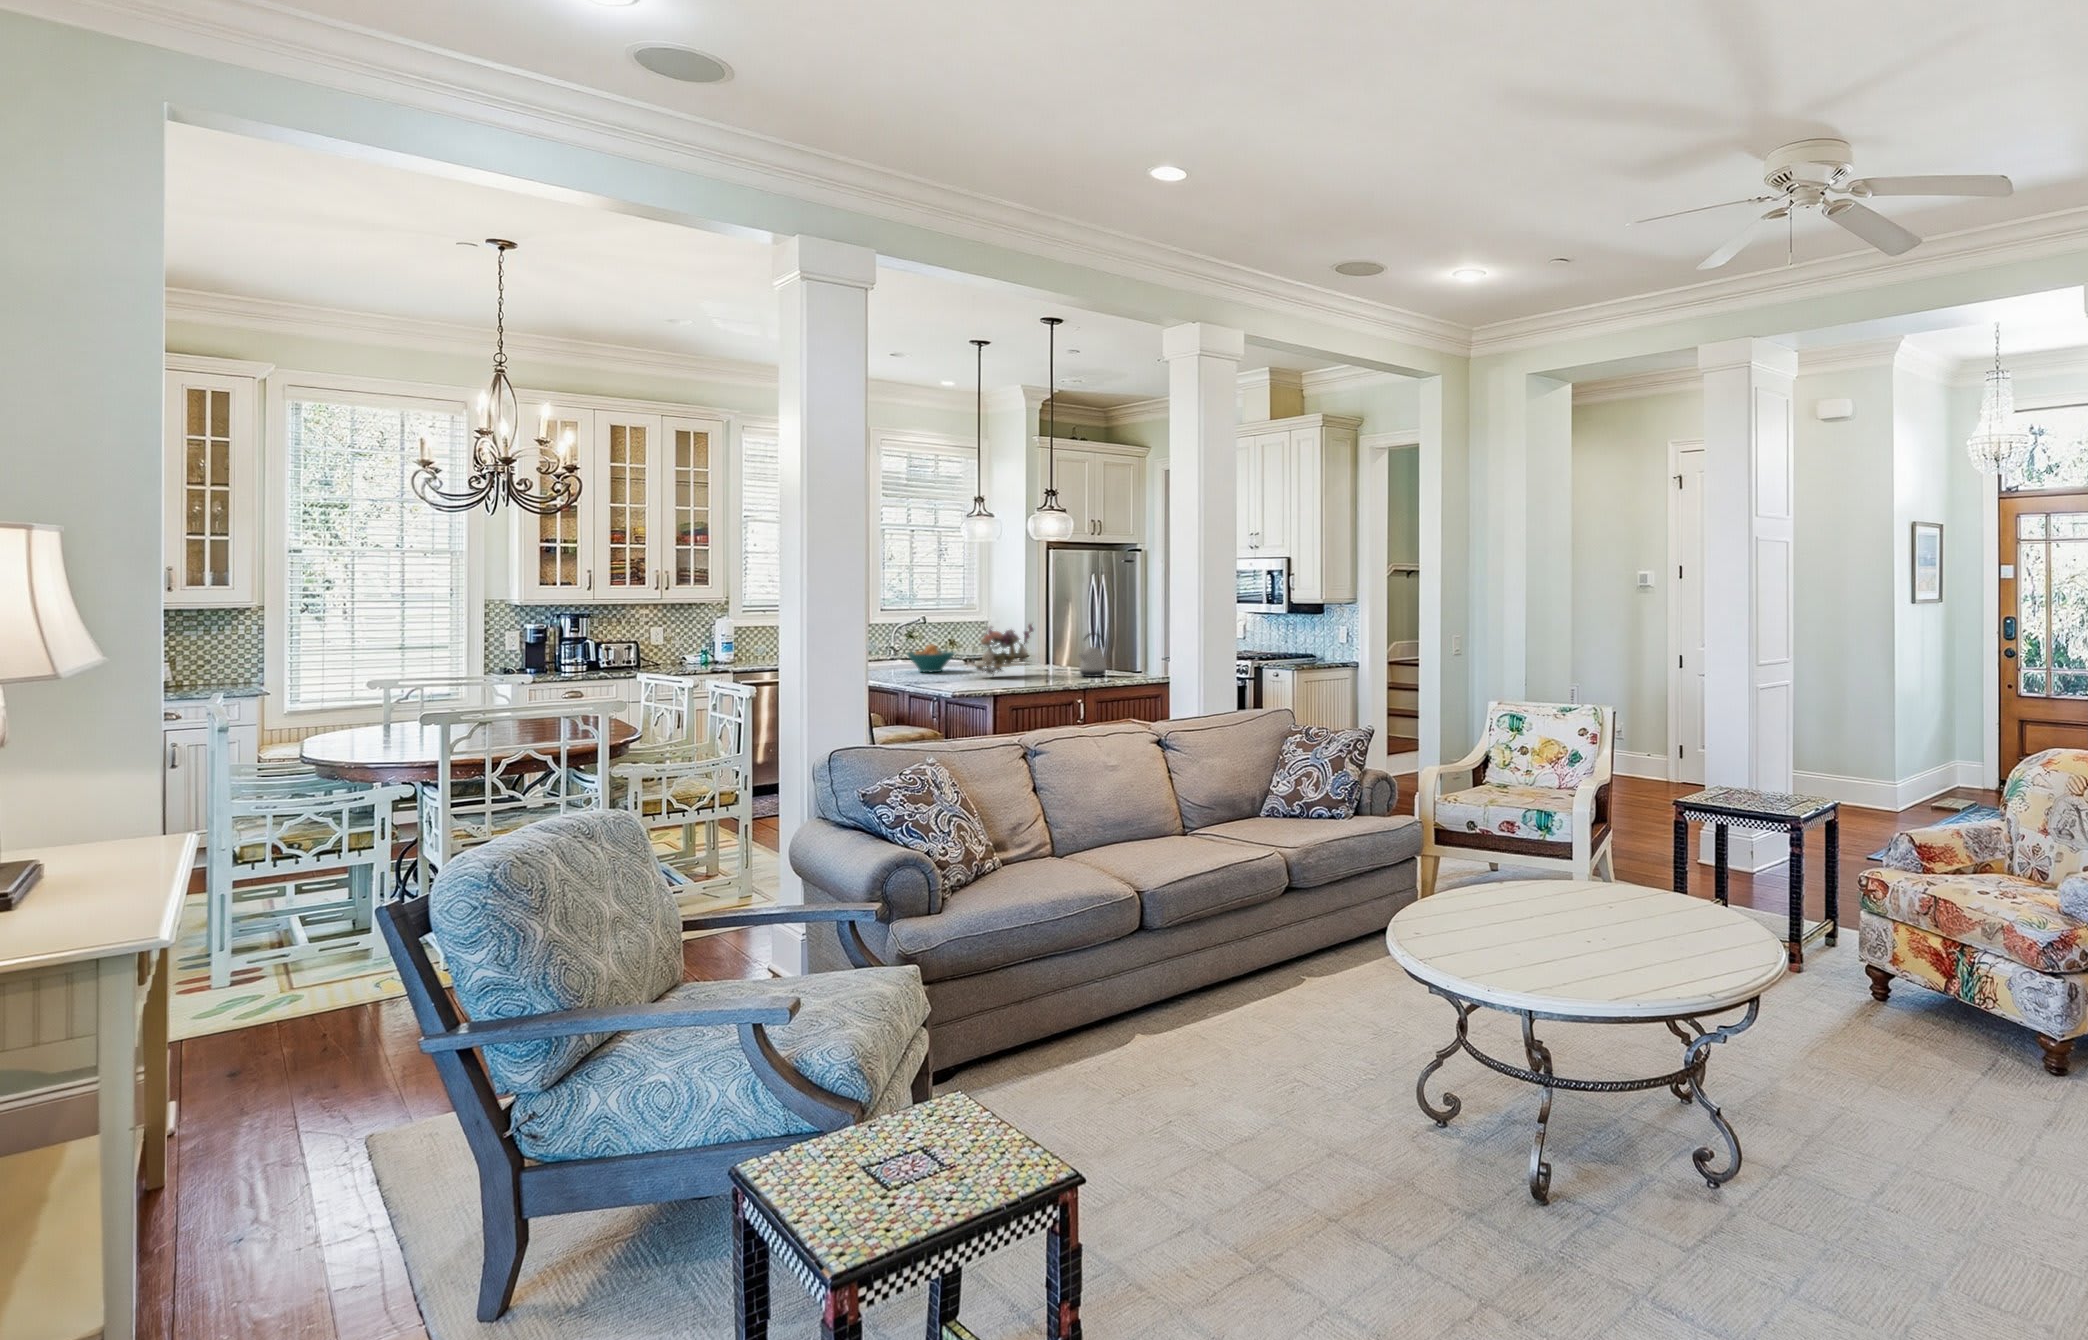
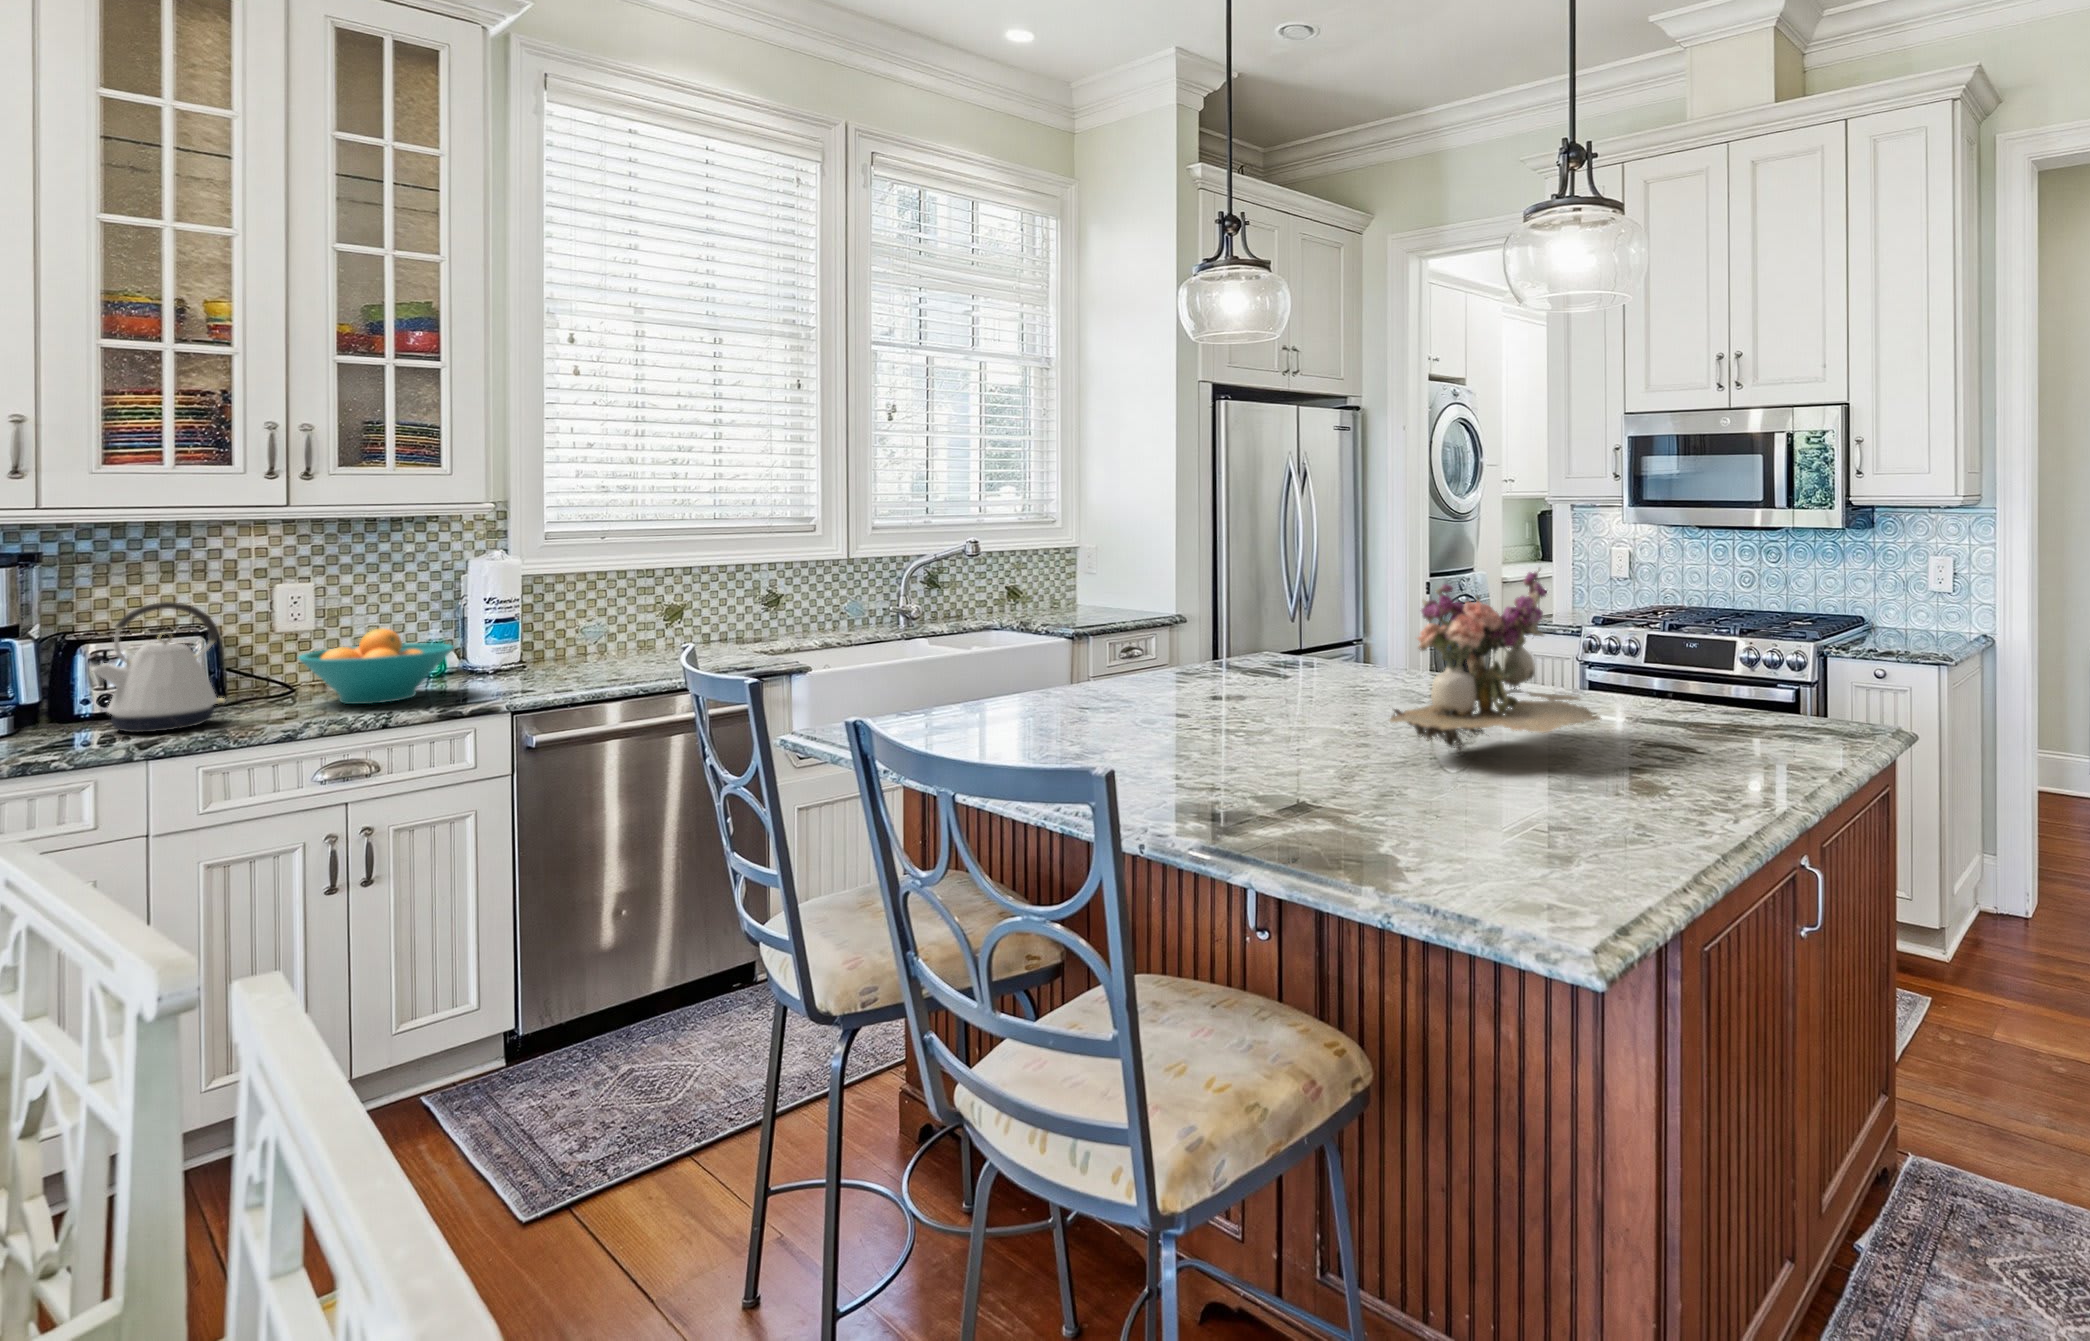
kettle: present [1079,633,1107,677] -> present [92,602,225,732]
fruit bowl: present [907,645,954,673] -> present [298,628,454,704]

